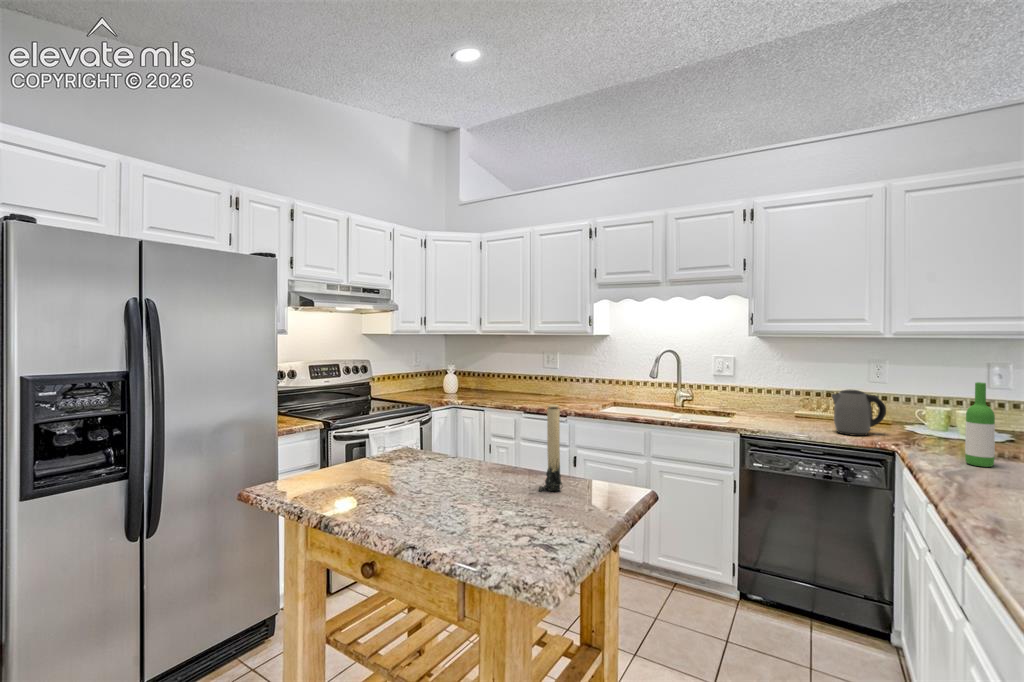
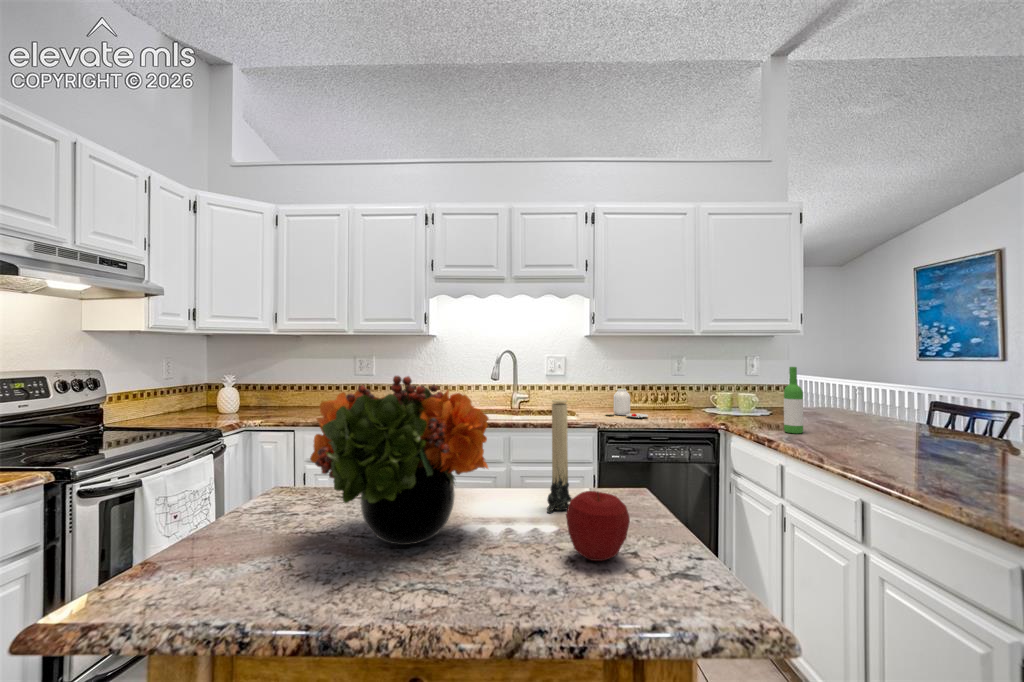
flower arrangement: none [361,382,488,491] -> present [310,376,489,545]
kettle: present [831,390,886,436] -> none [667,380,706,420]
jar: none [763,394,811,428] -> present [606,388,648,418]
apple: none [490,474,537,524] -> present [566,491,630,561]

